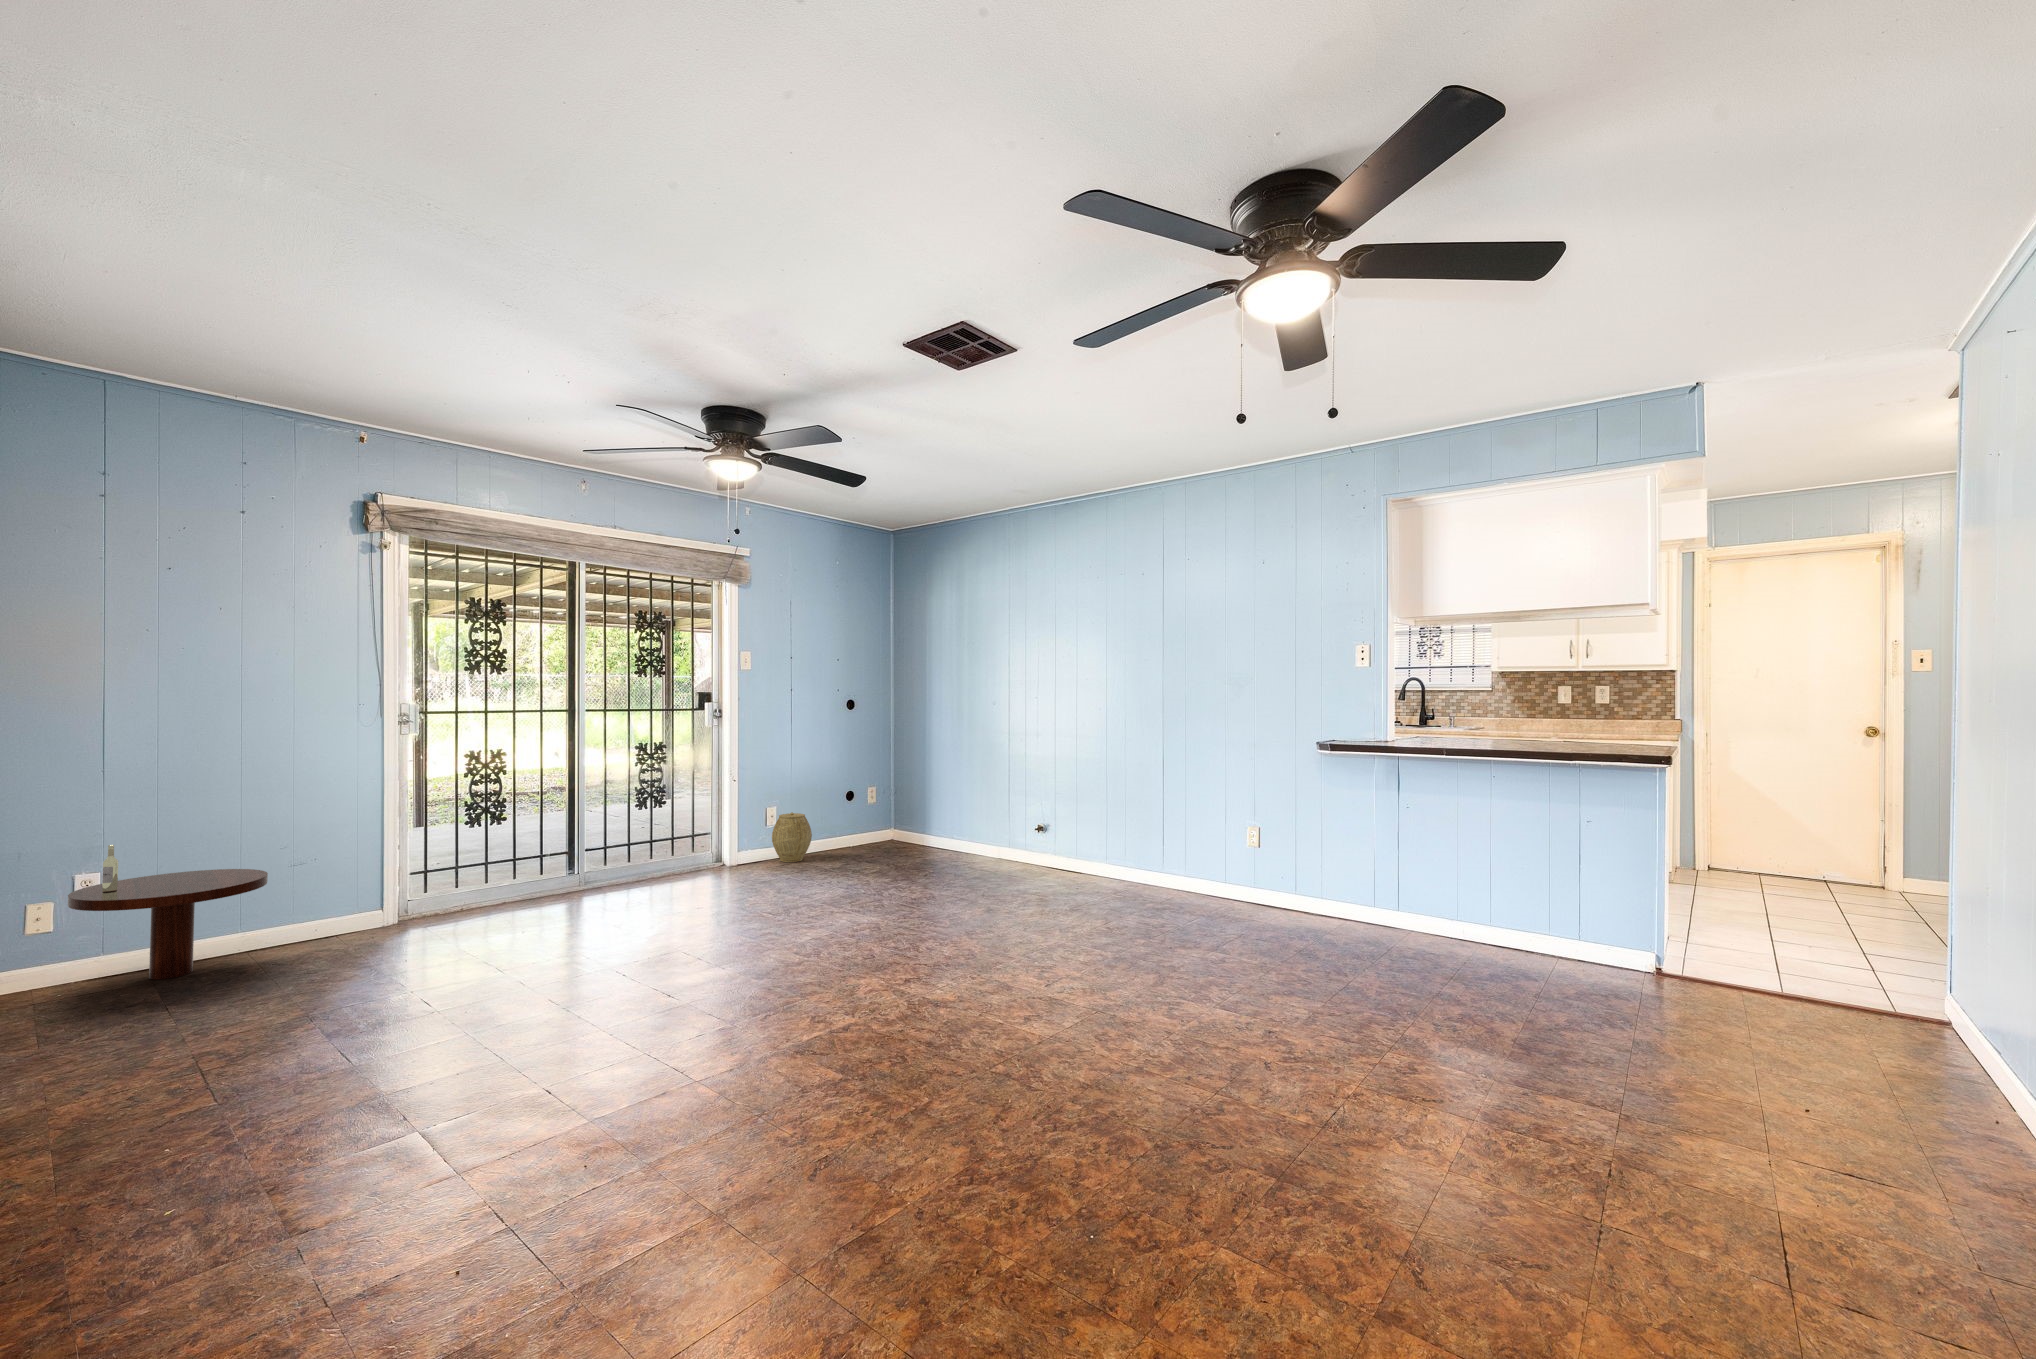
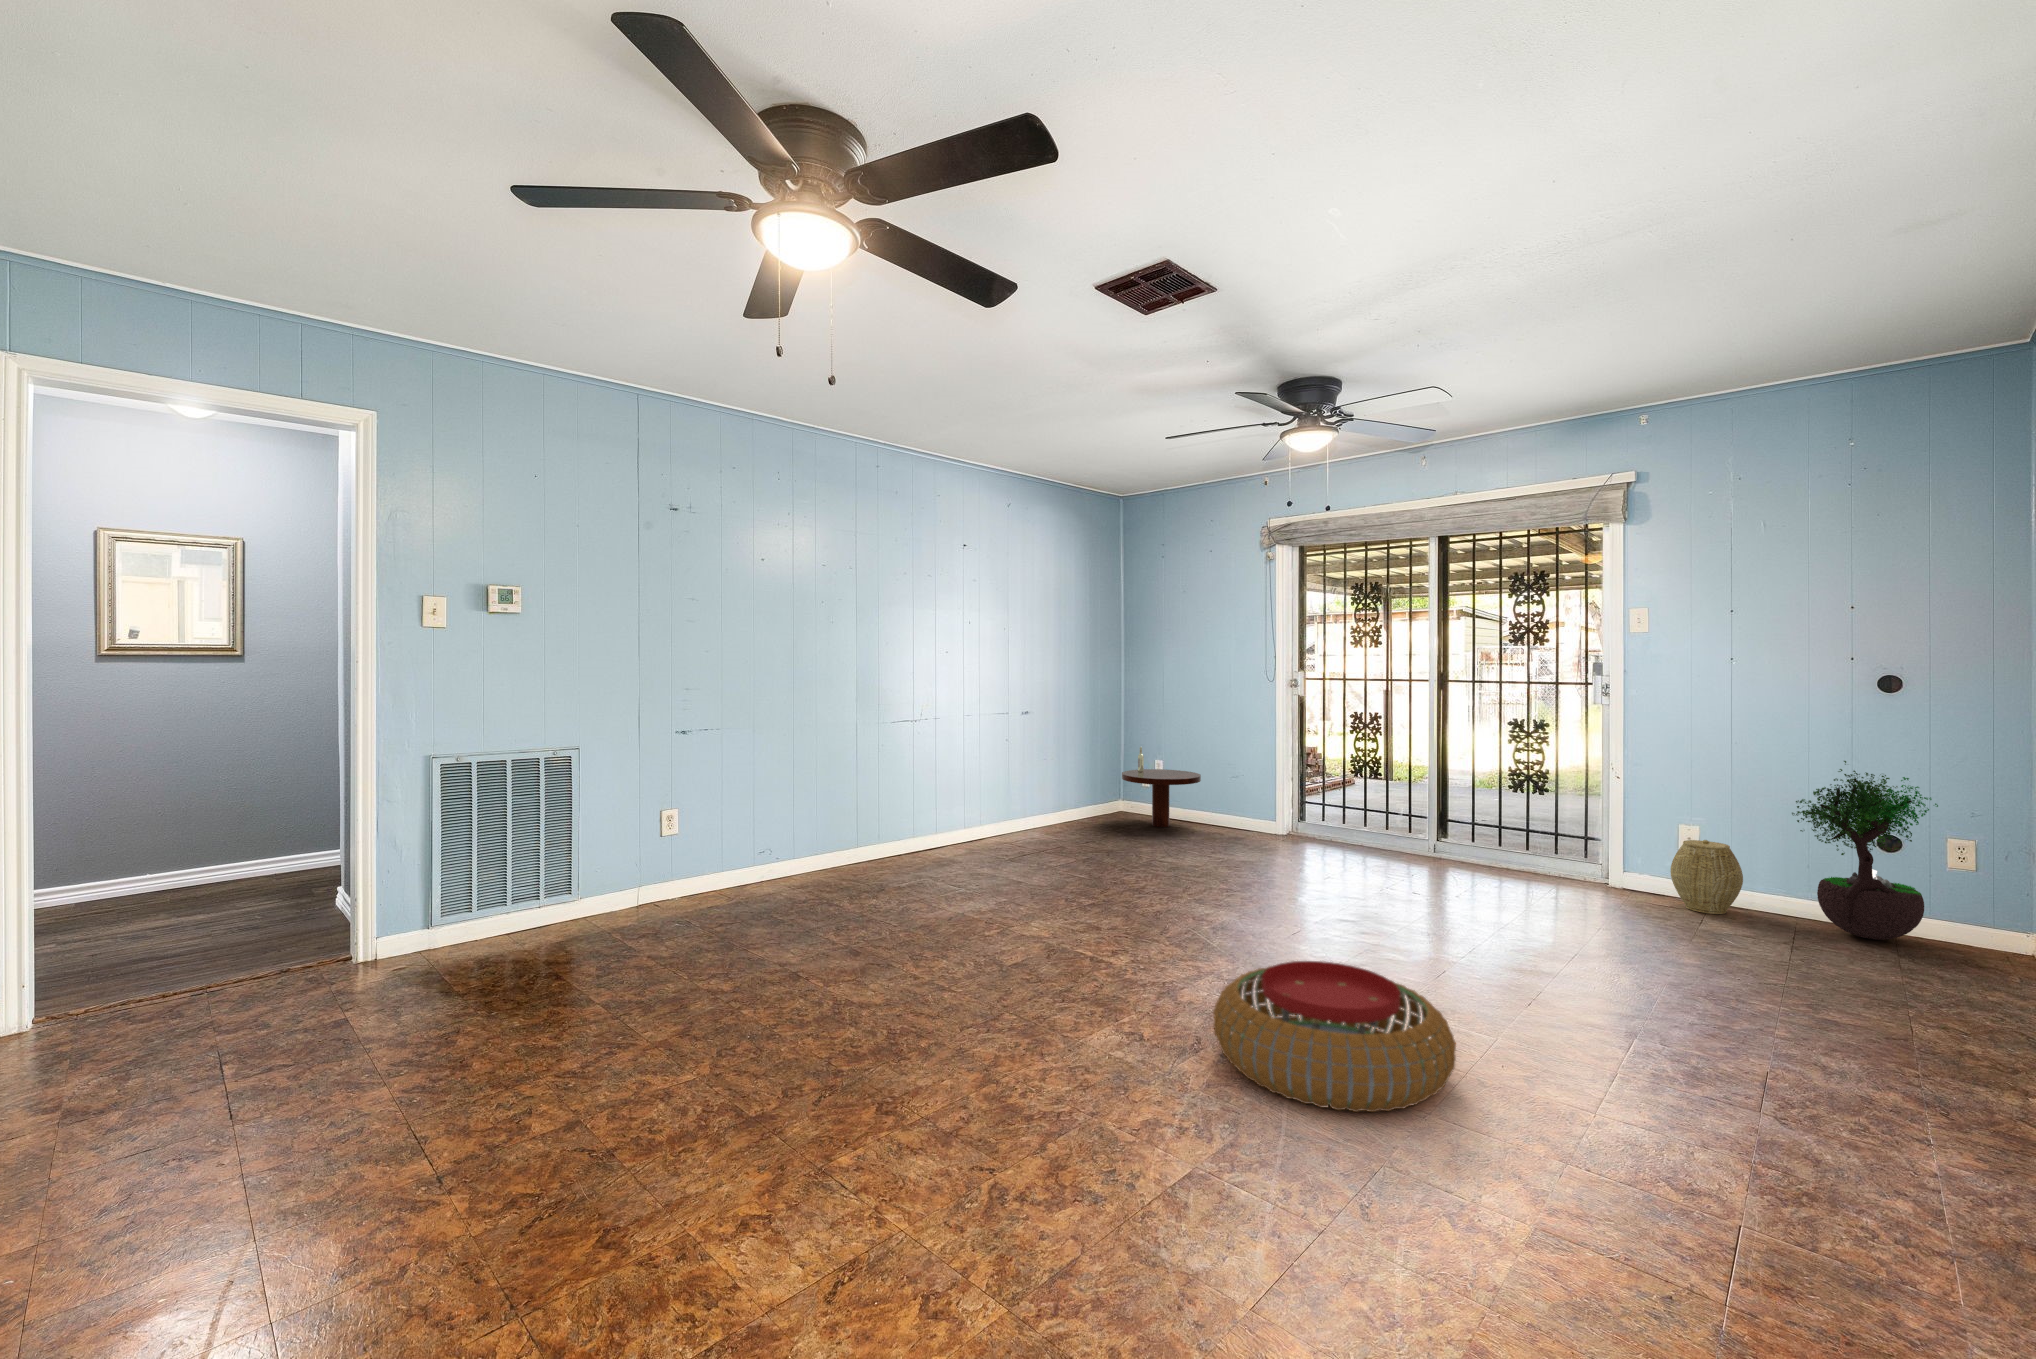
potted tree: none [835,749,894,850] -> present [1792,761,1938,940]
pouf: none [989,902,1142,991] -> present [1213,961,1456,1112]

